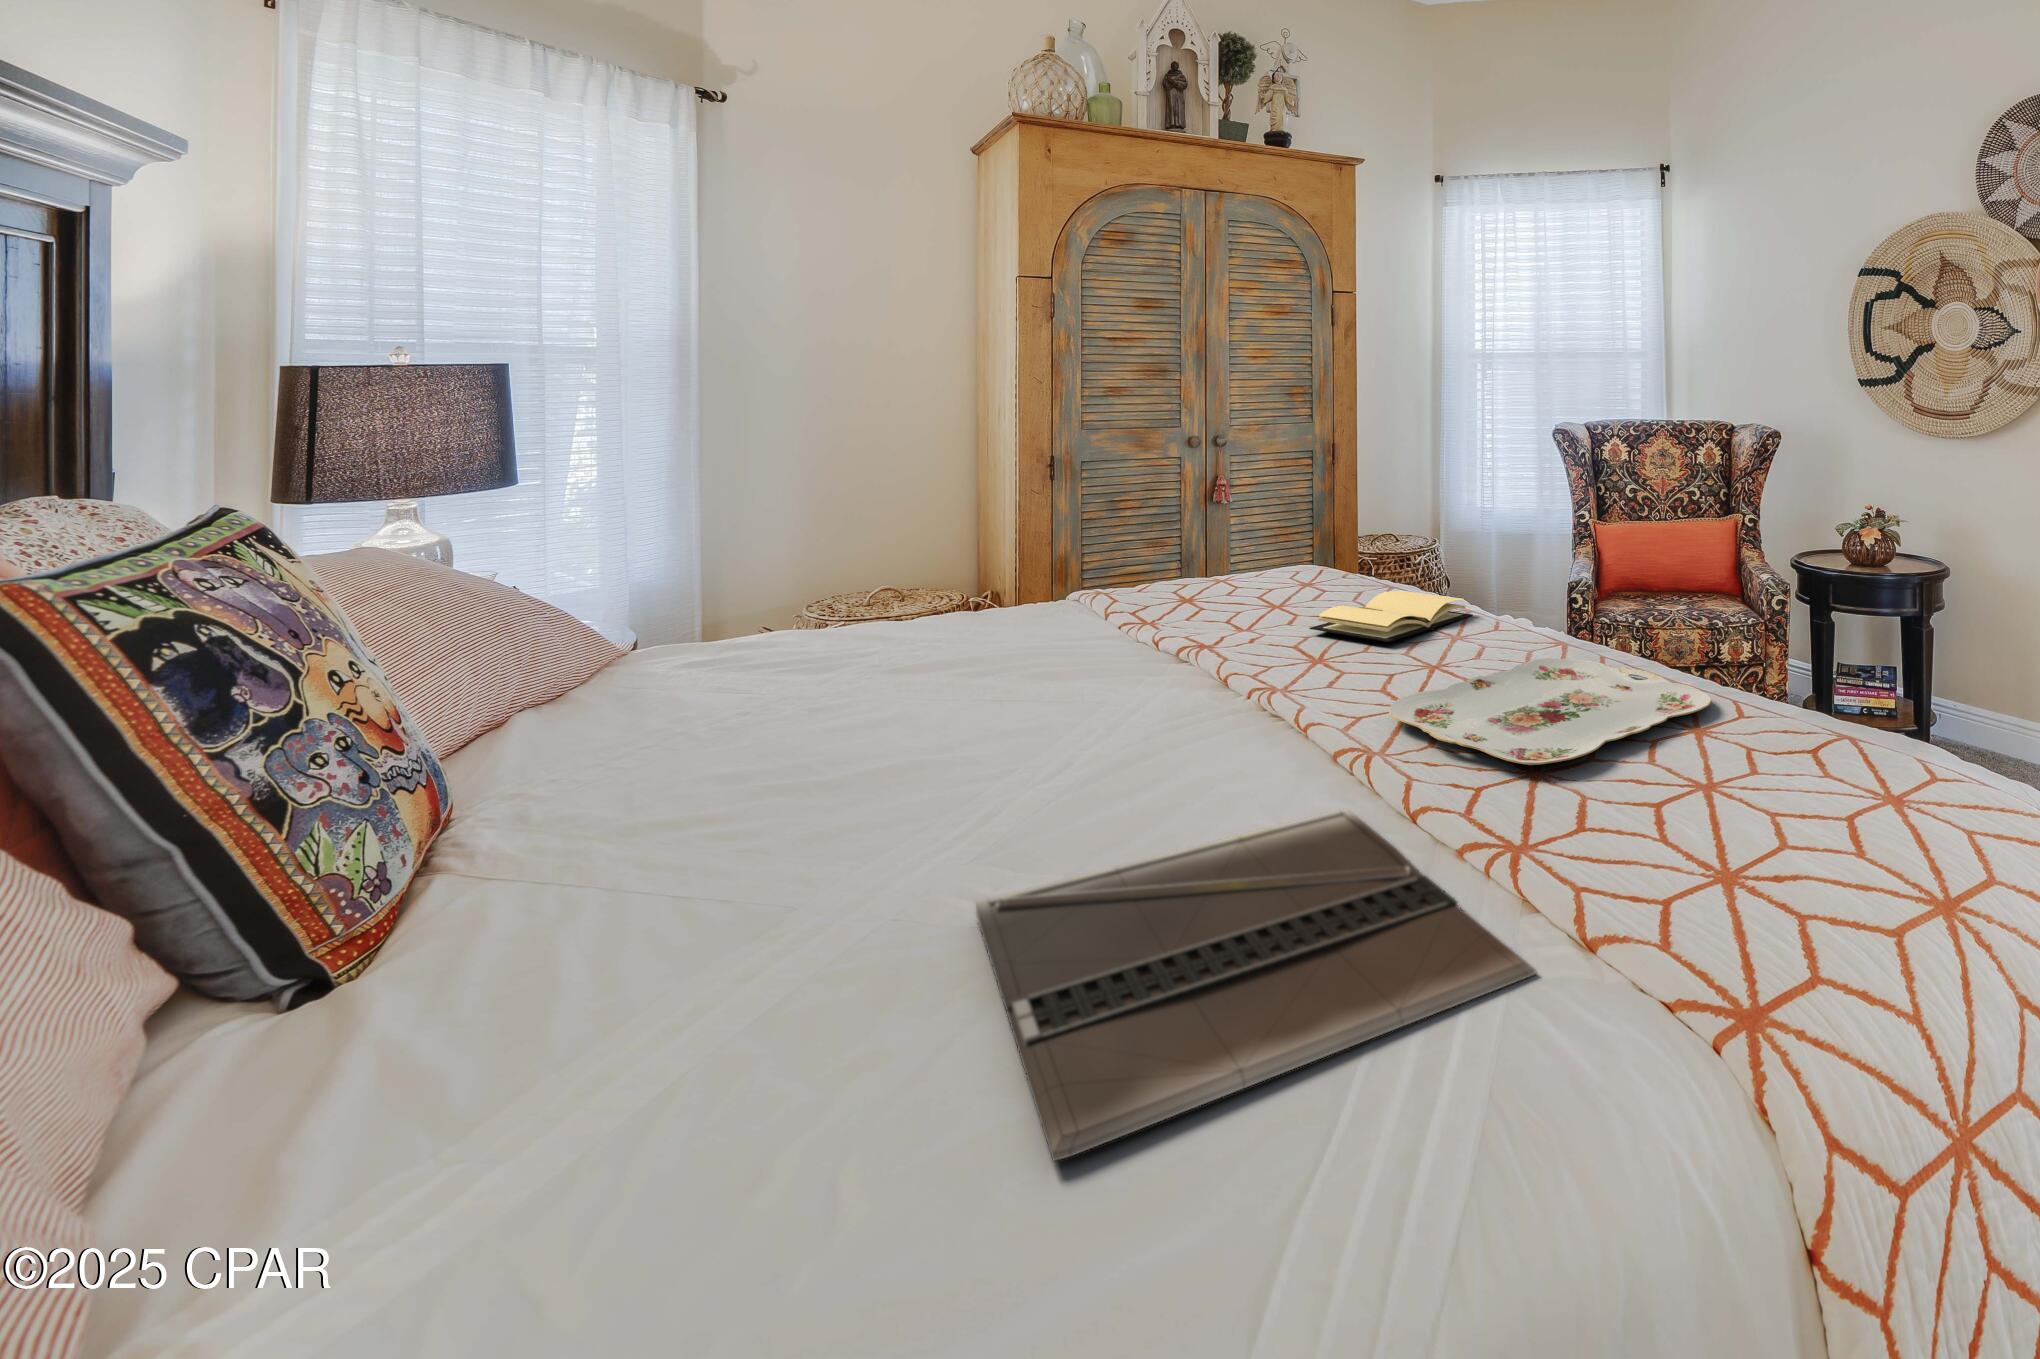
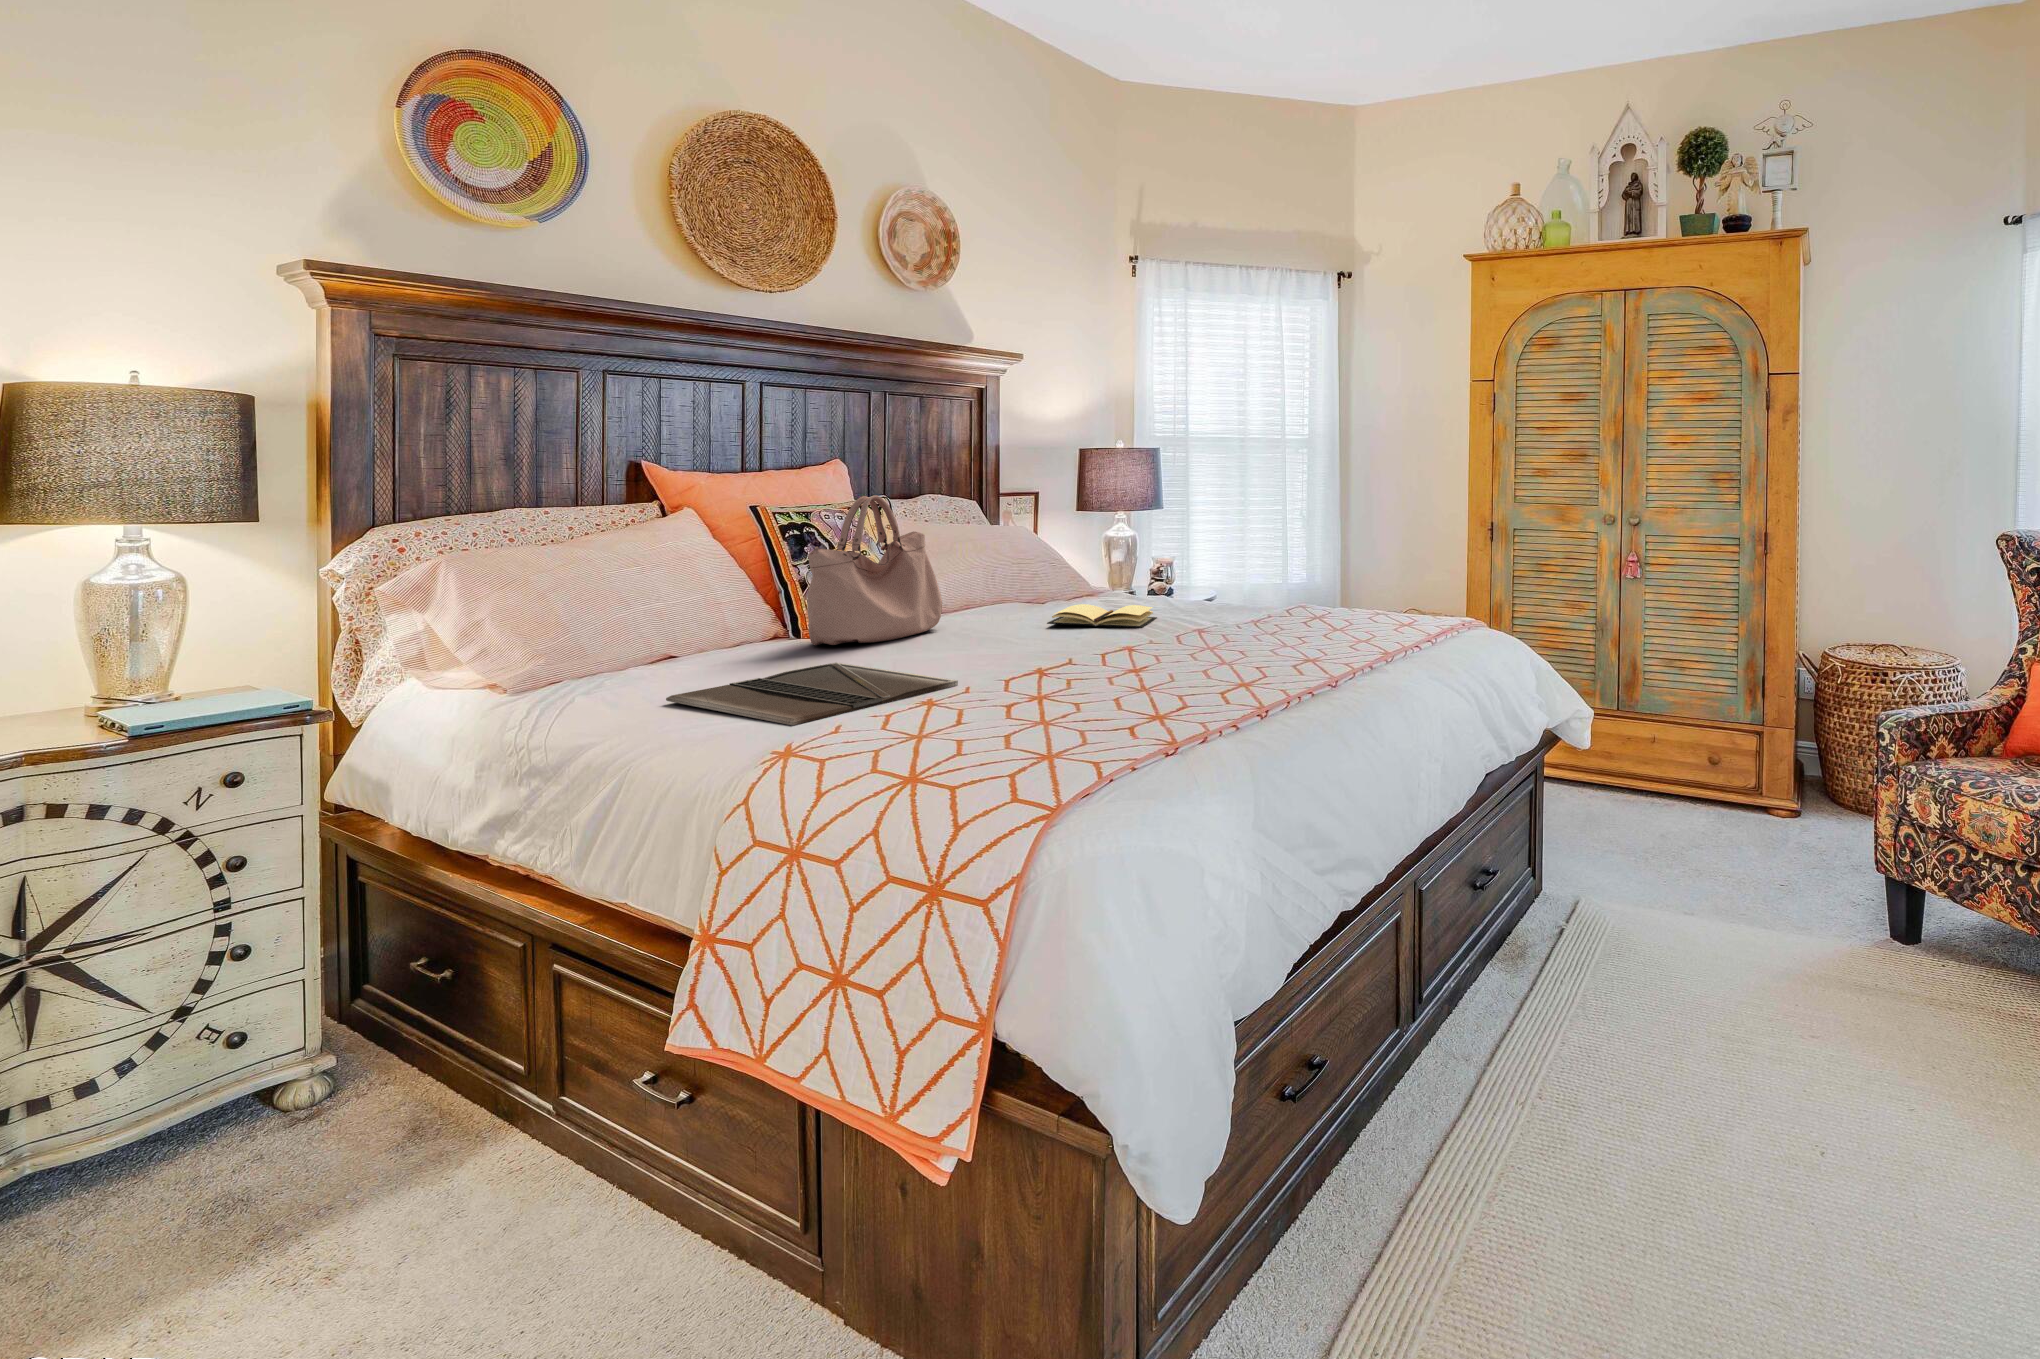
handbag: none [459,503,740,937] -> present [807,495,942,645]
book: present [1310,590,1473,642] -> present [1047,604,1157,628]
serving tray: present [1389,659,1711,765] -> none [1027,661,1261,707]

